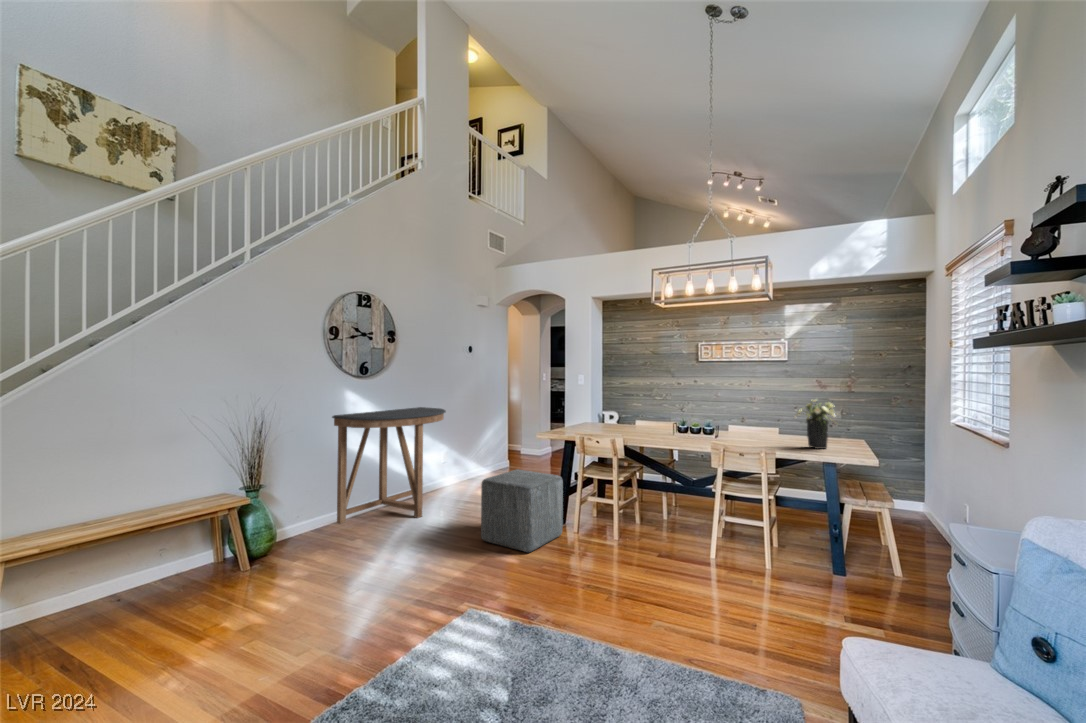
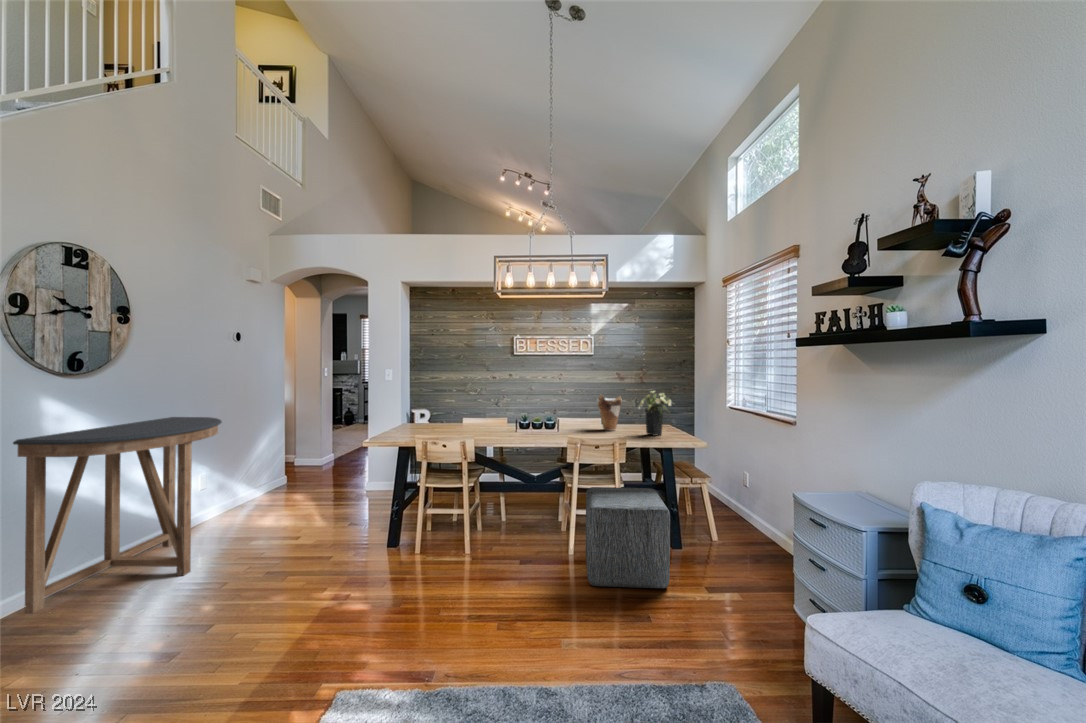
vase: none [757,402,788,441] -> present [597,395,622,431]
ottoman: present [481,470,563,552] -> present [586,487,670,588]

